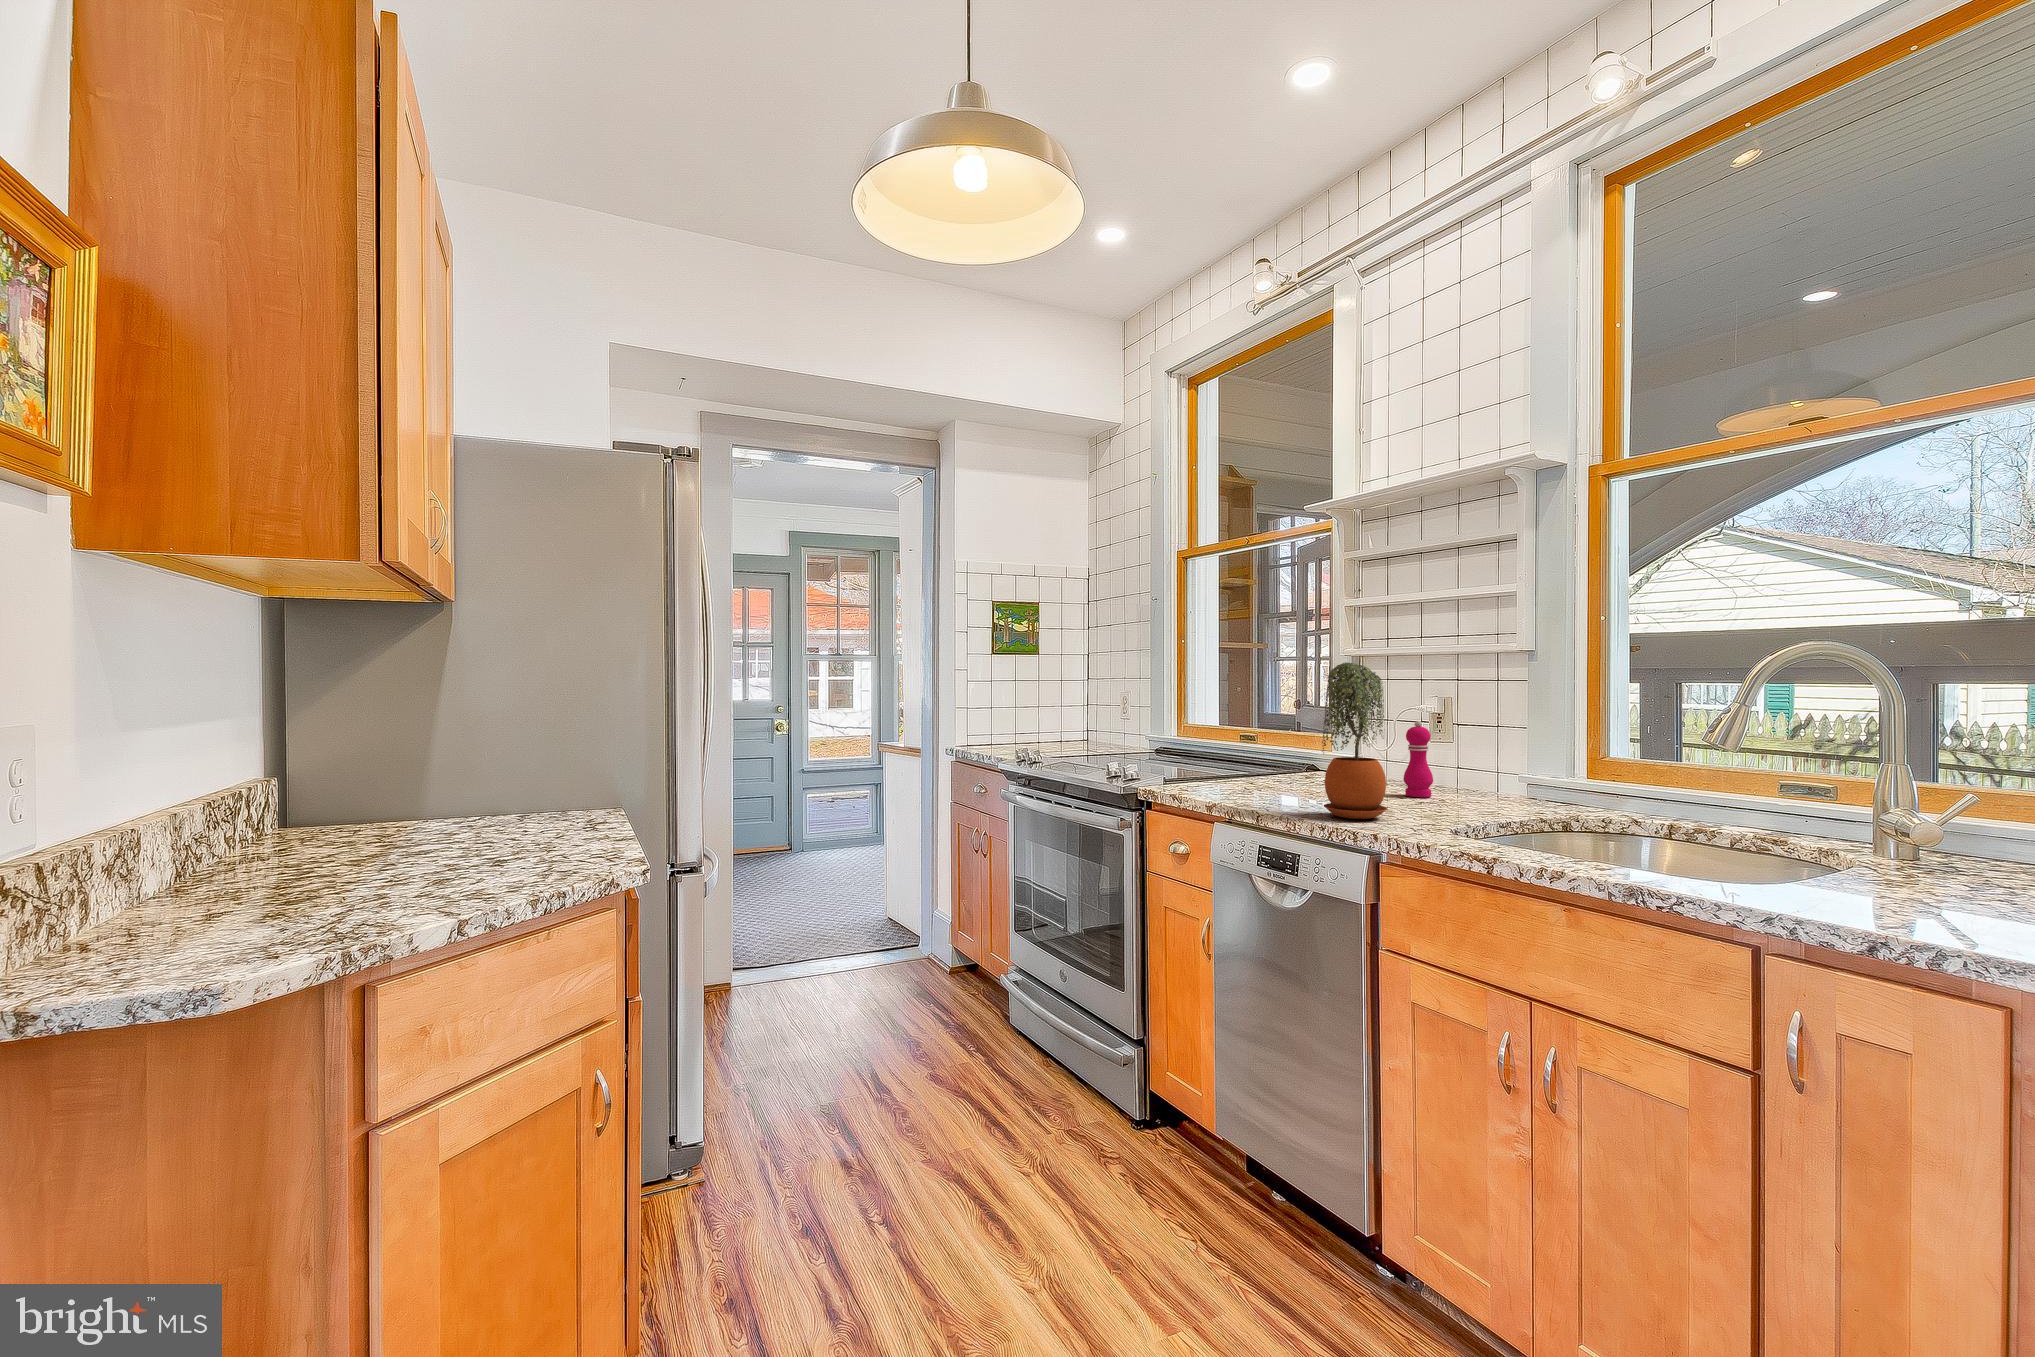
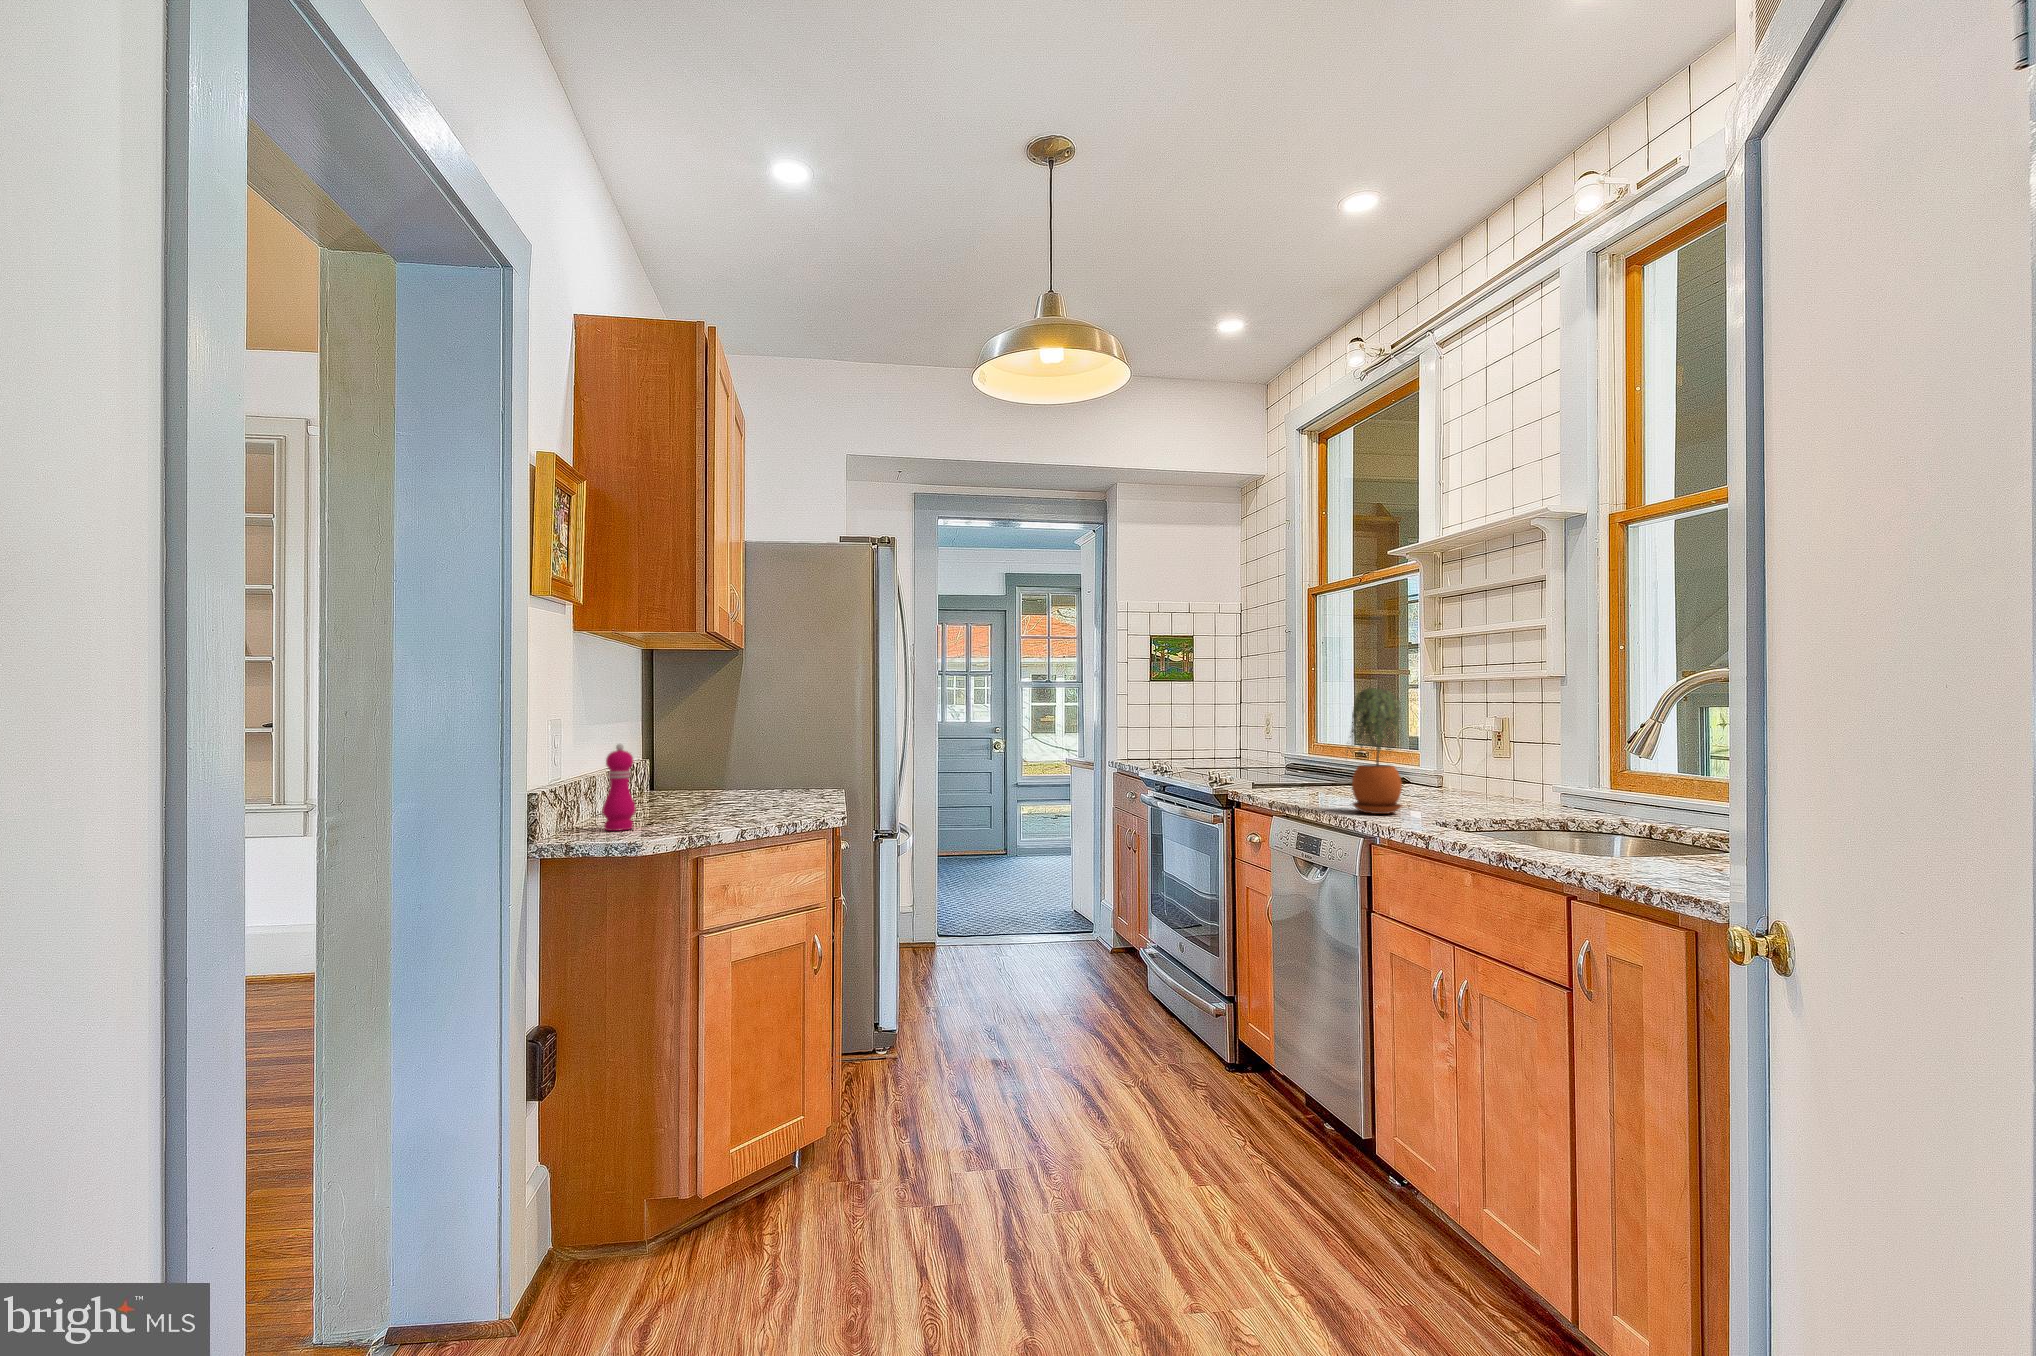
pepper mill: present [1403,721,1433,797] -> present [602,744,636,831]

